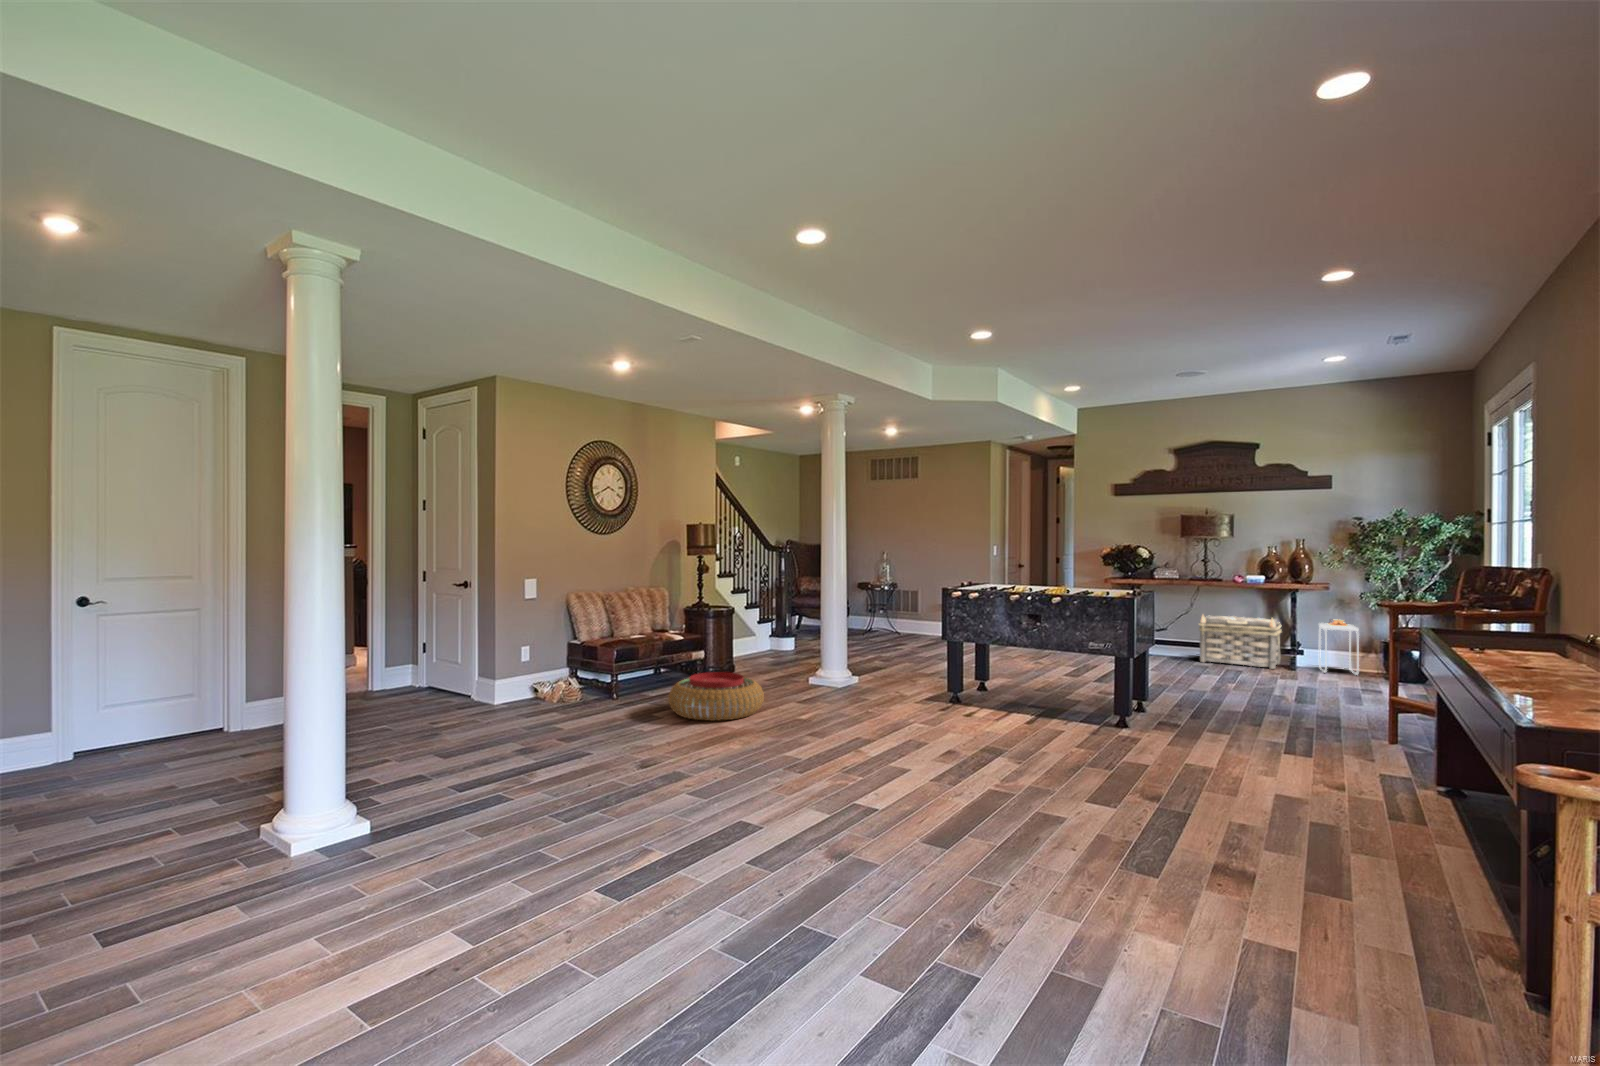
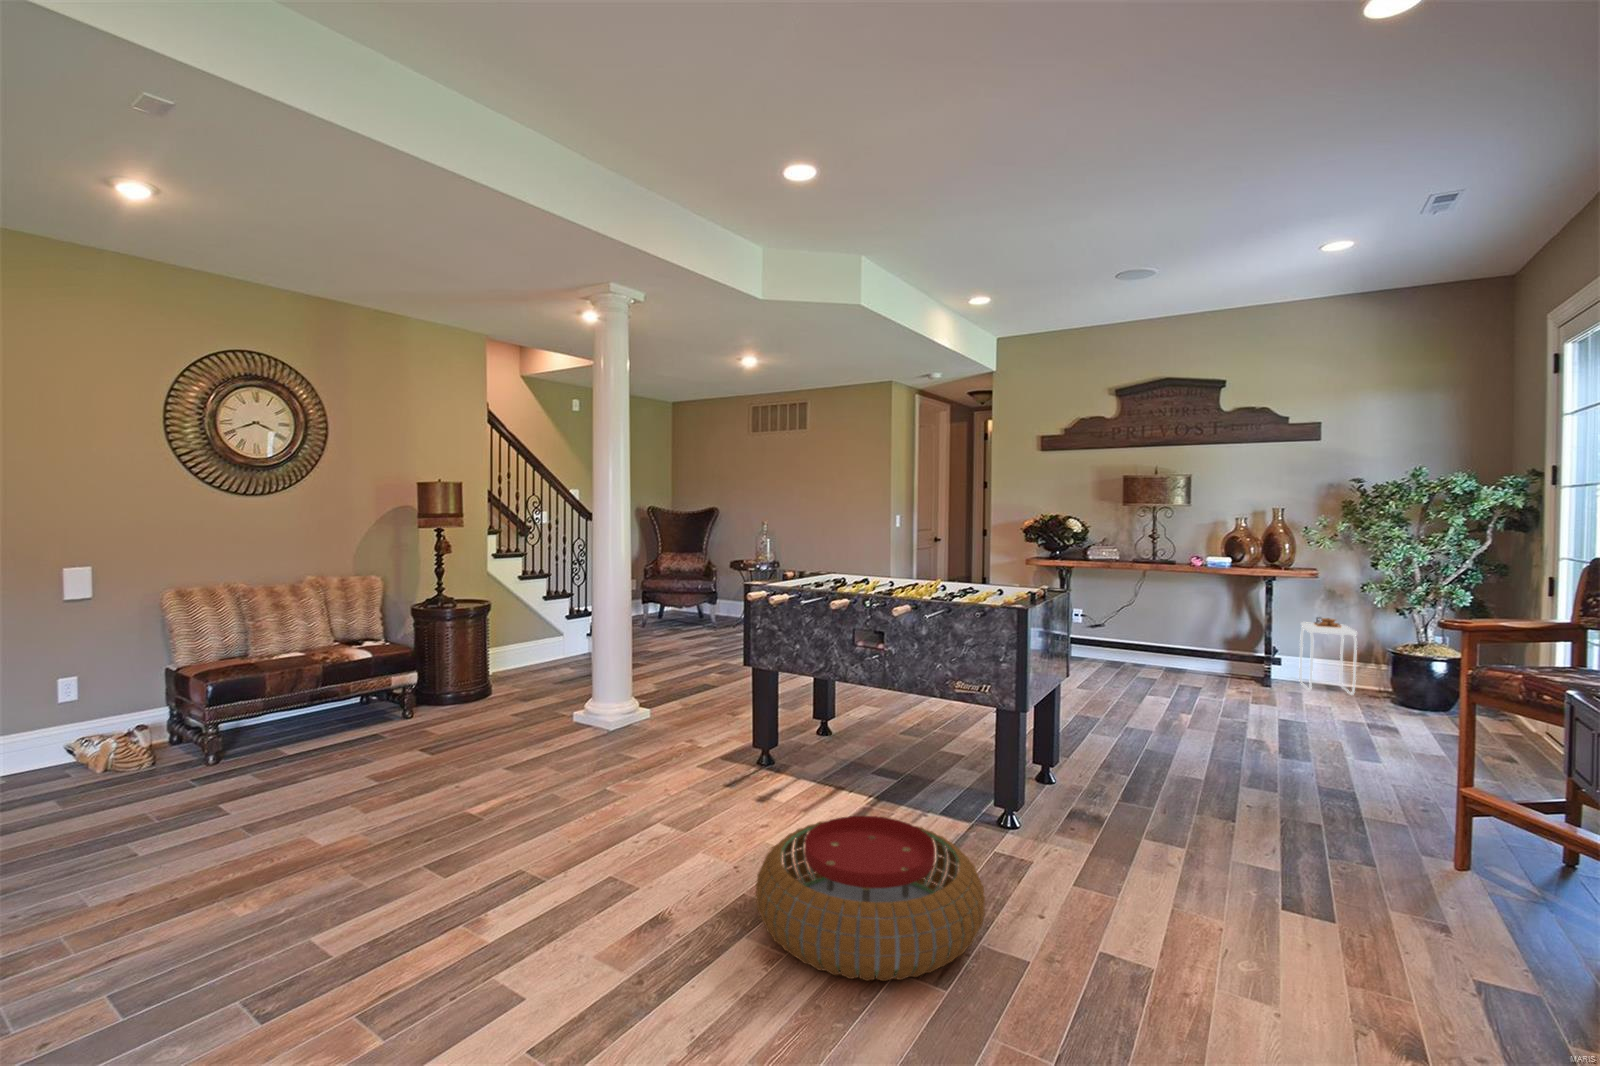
basket: present [1199,615,1281,669] -> none [1142,608,1252,685]
pouf: present [669,672,764,721] -> present [756,816,985,981]

